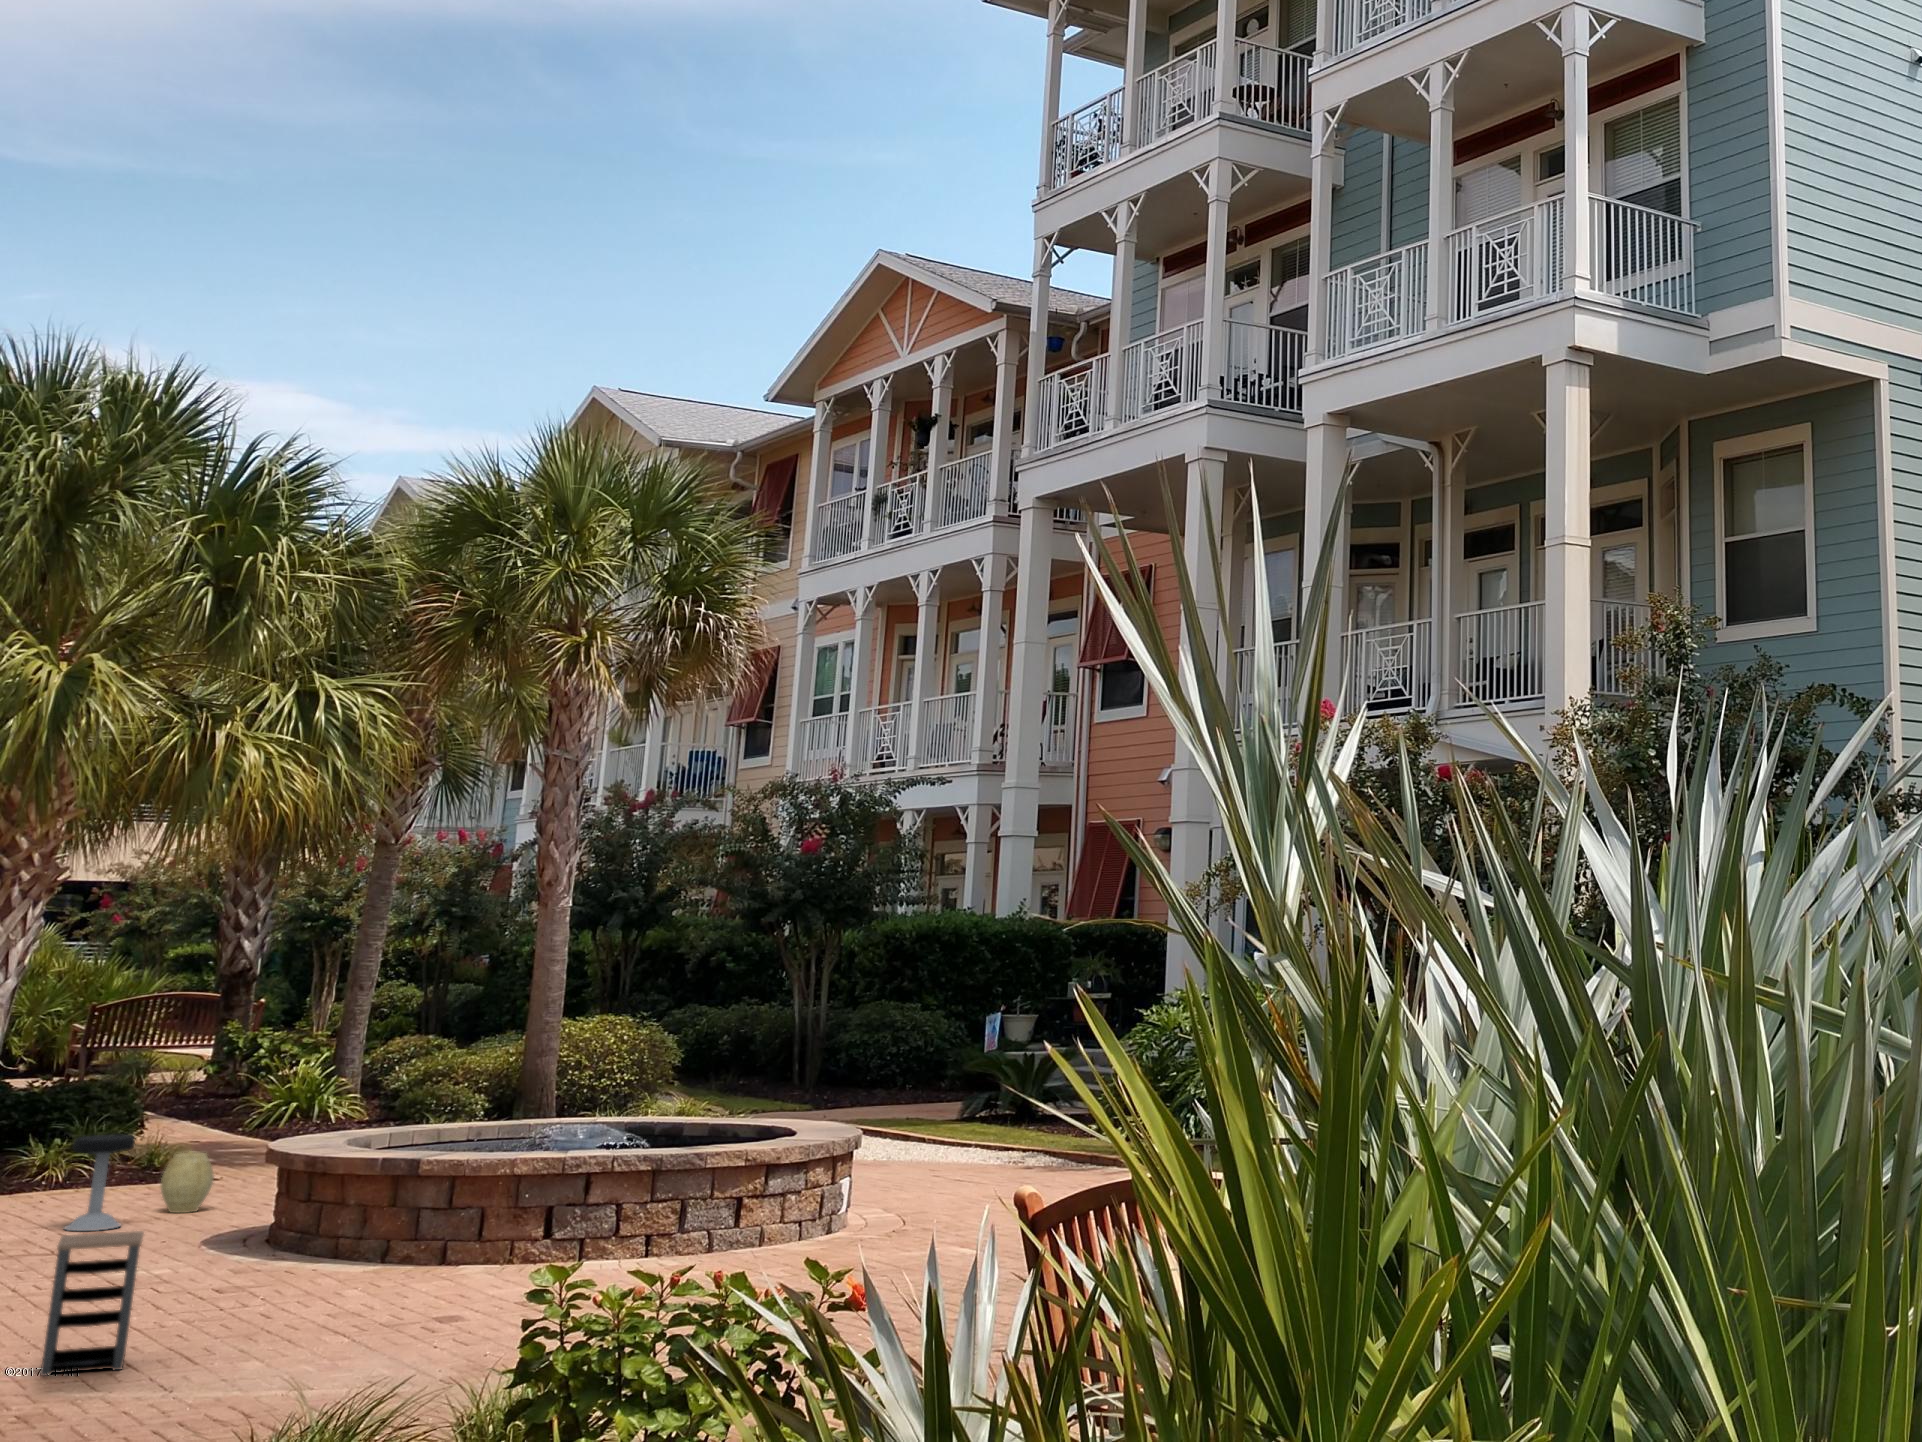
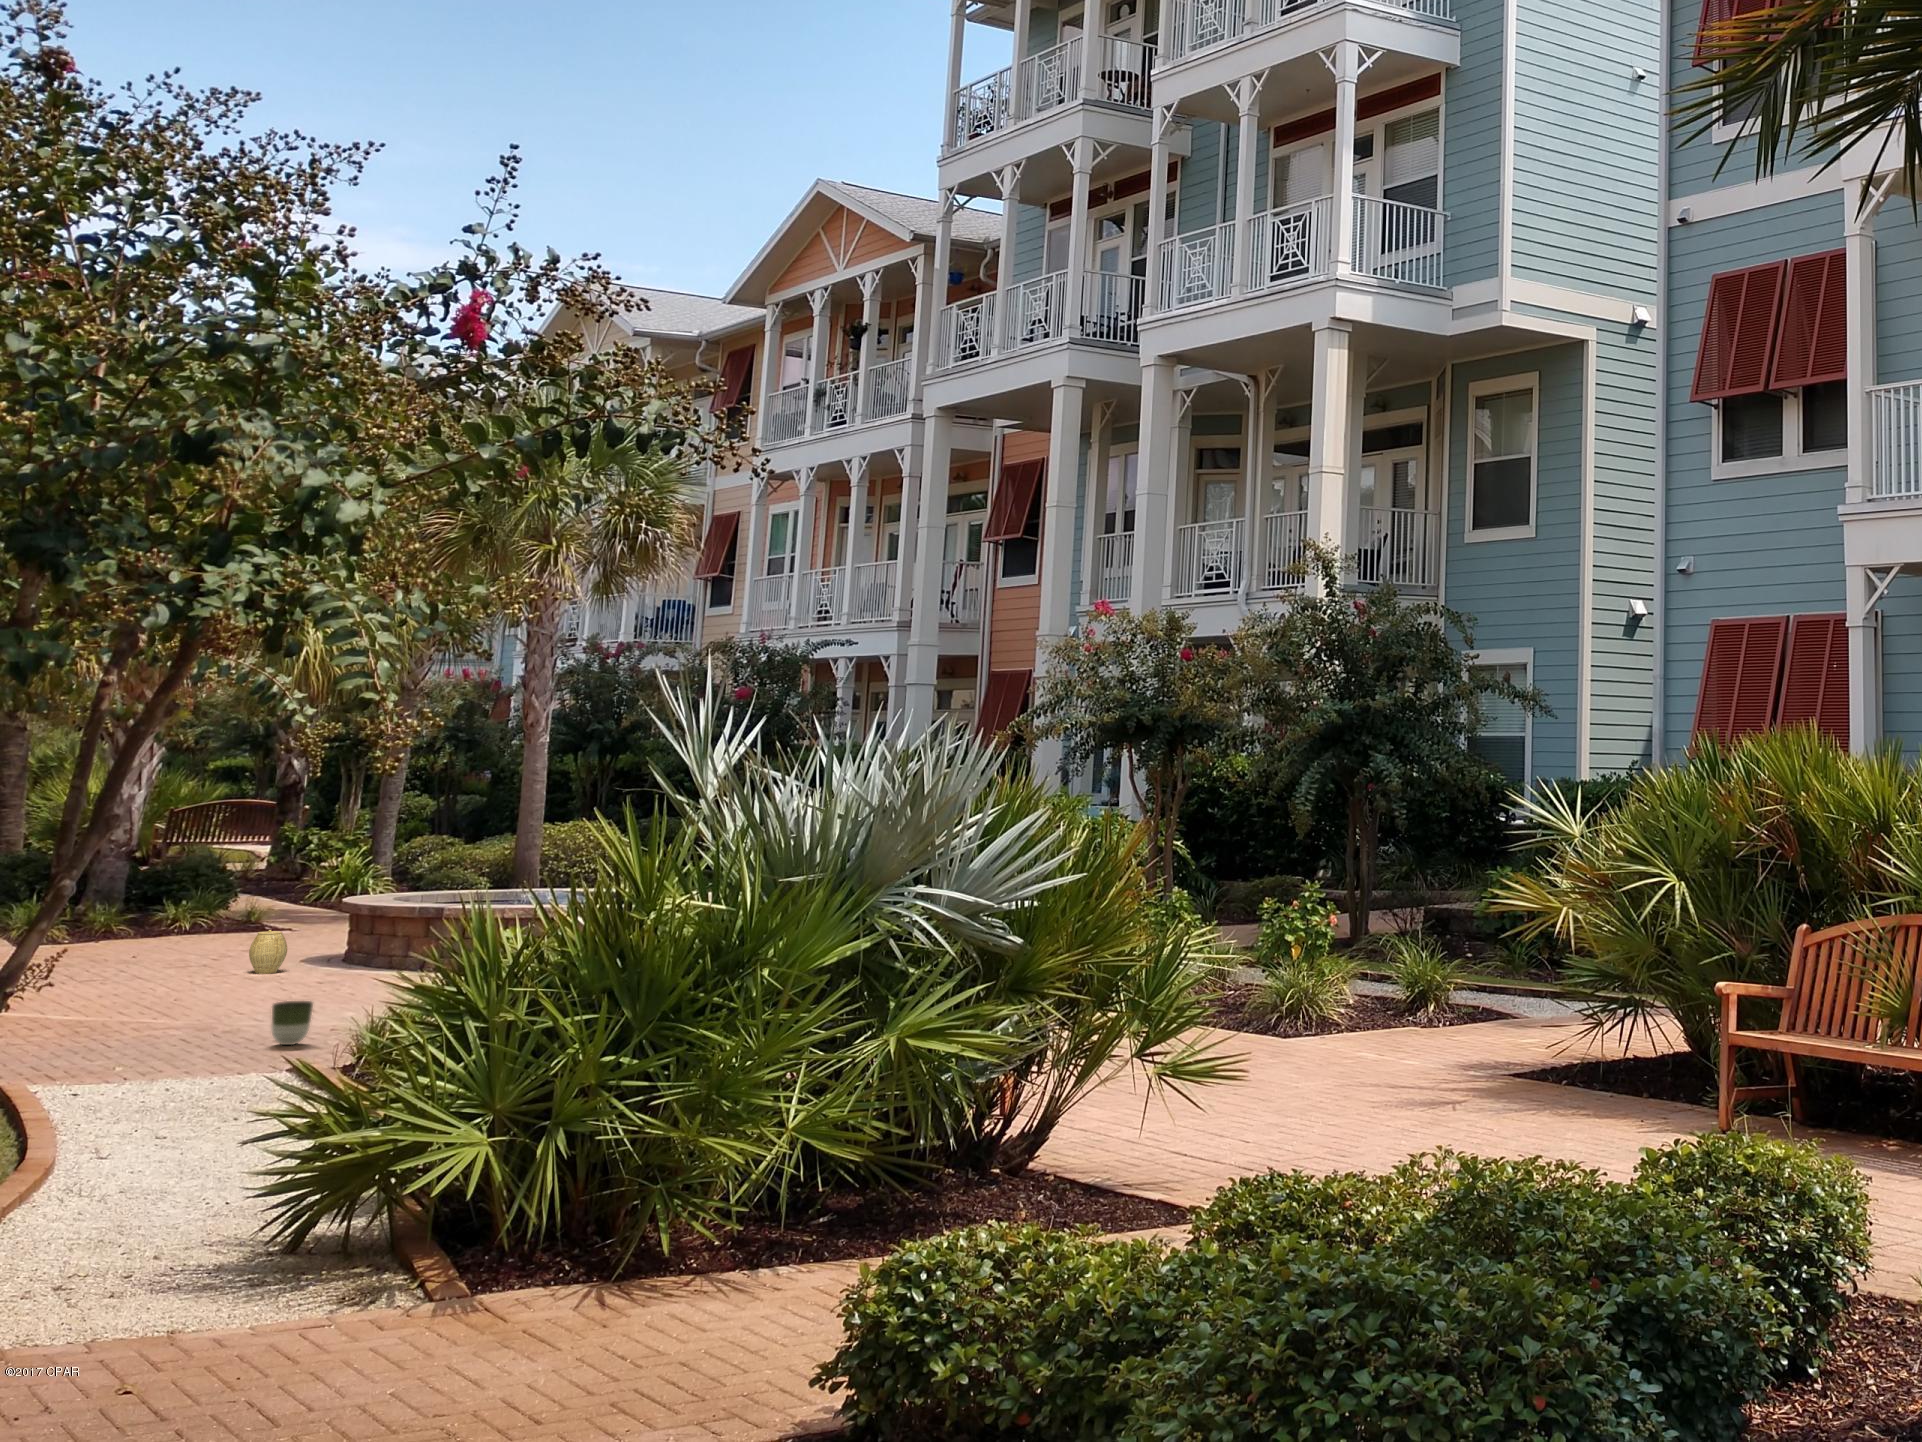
stool: present [64,1135,135,1231] -> none [183,918,232,985]
side table: present [41,1231,144,1376] -> none [195,978,258,1068]
planter: none [167,1262,231,1332] -> present [272,1001,313,1045]

